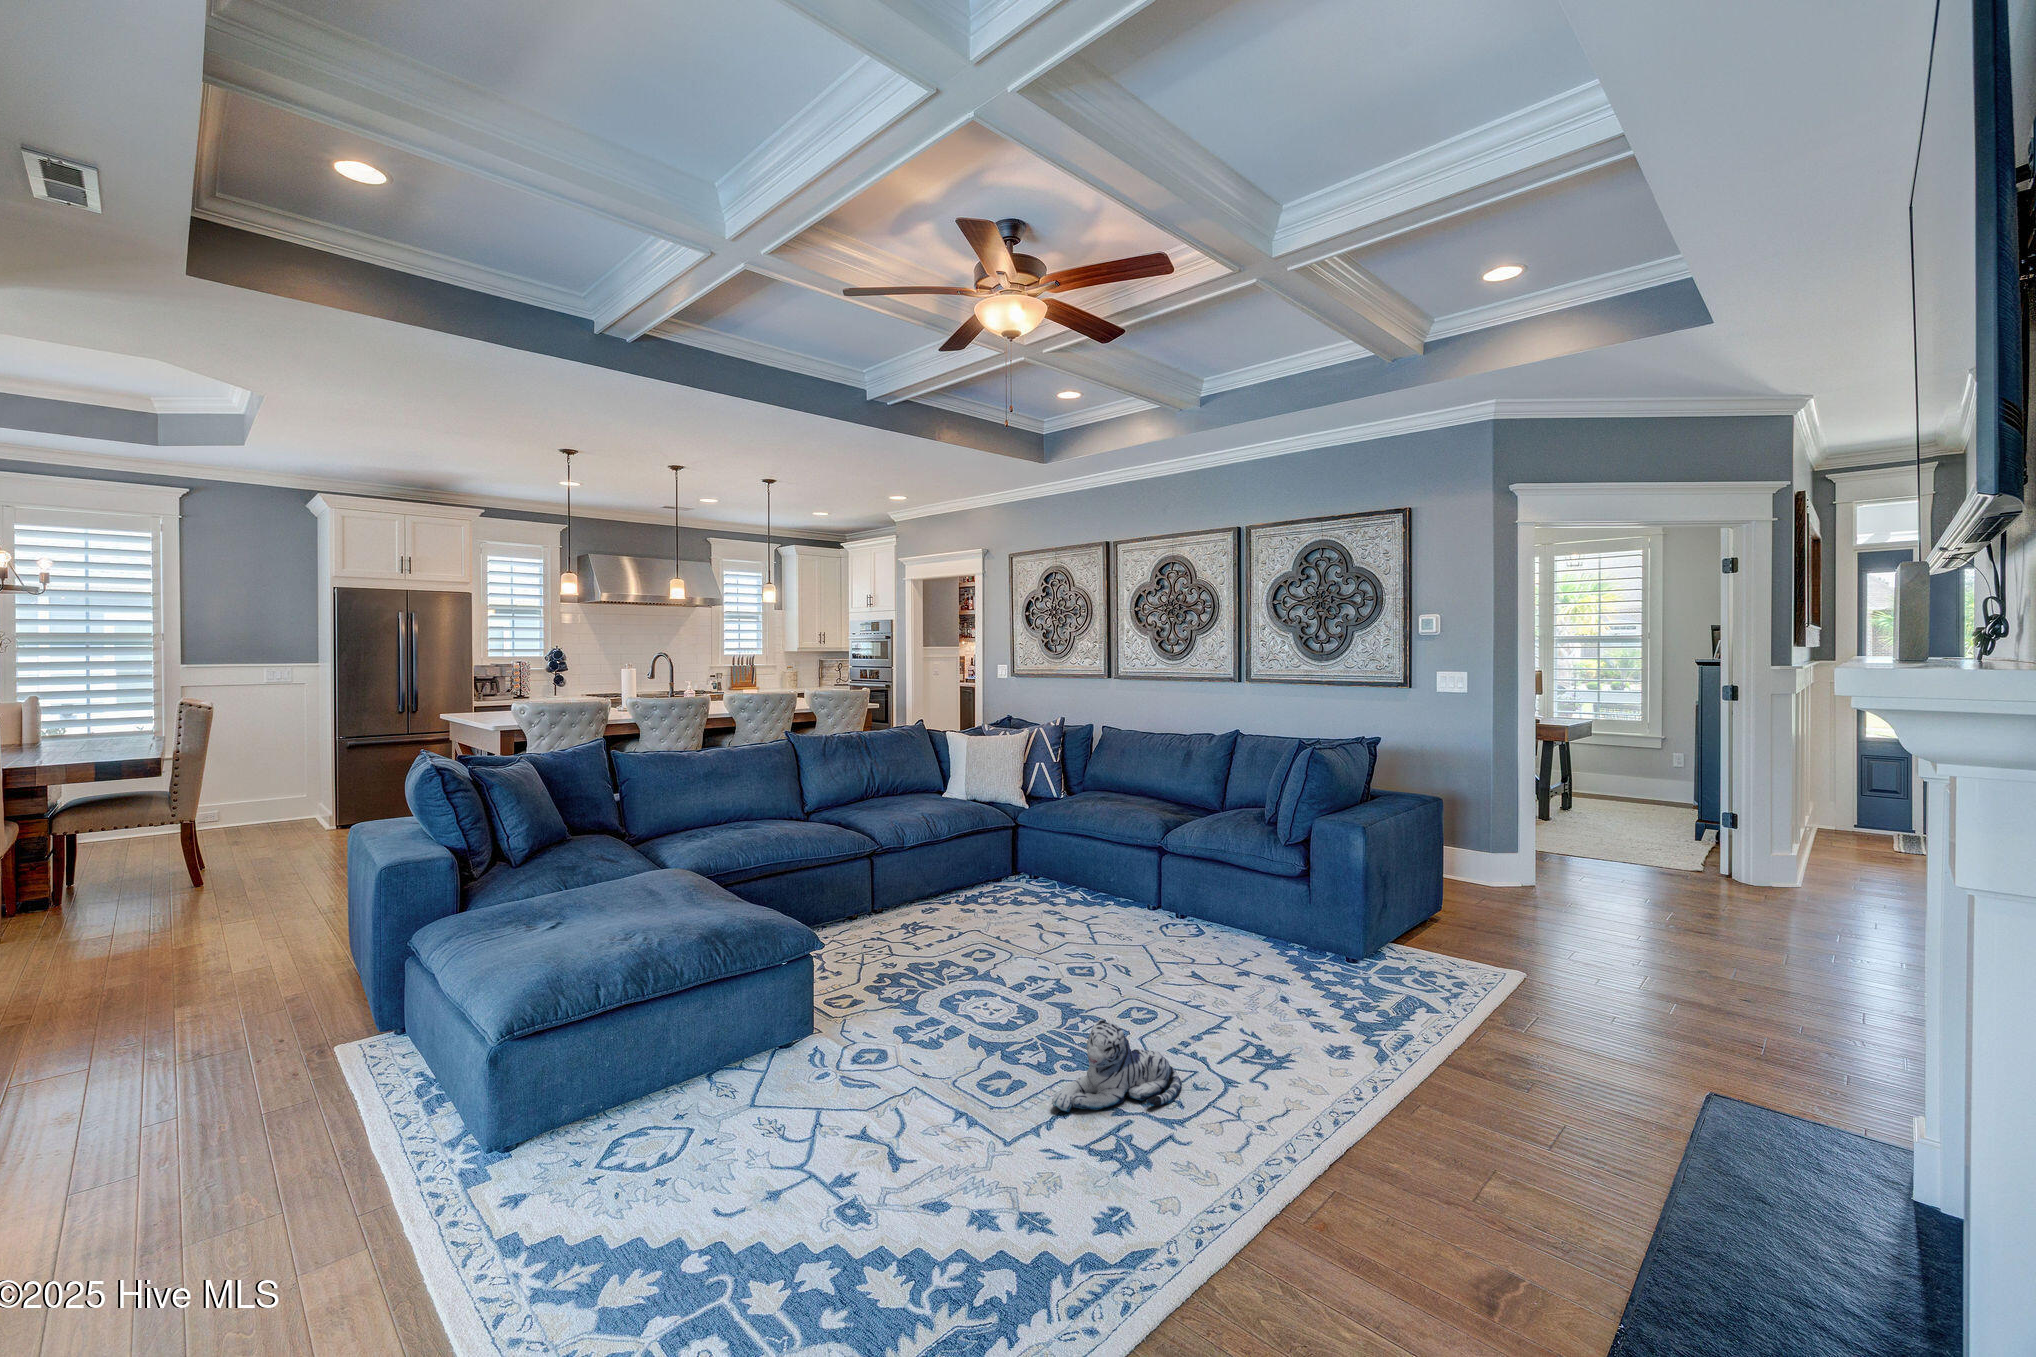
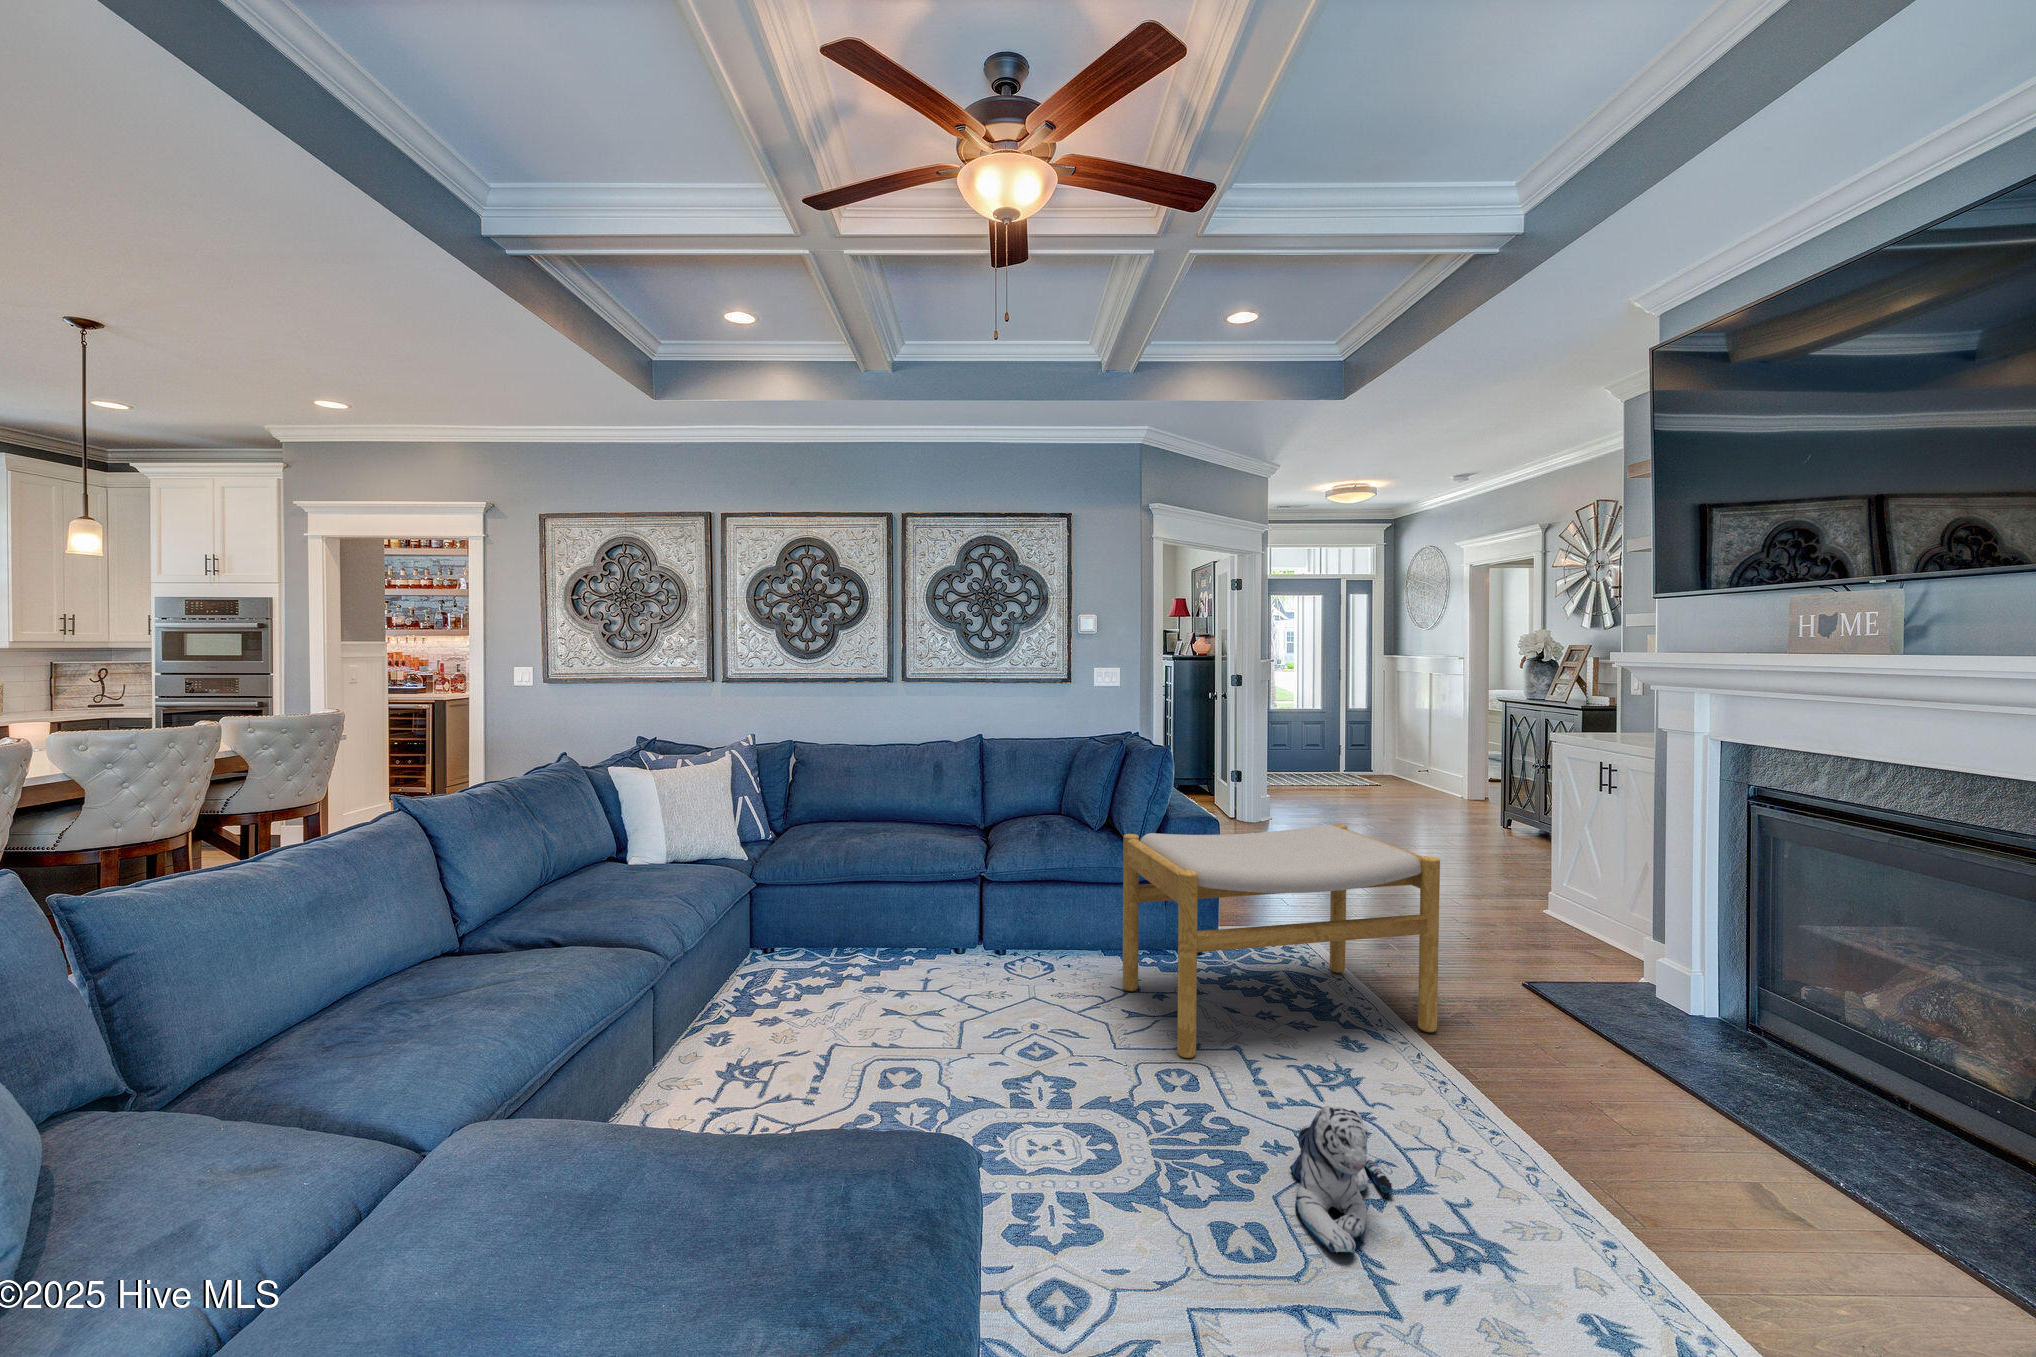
footstool: none [1183,829,1483,1072] -> present [1123,824,1440,1058]

